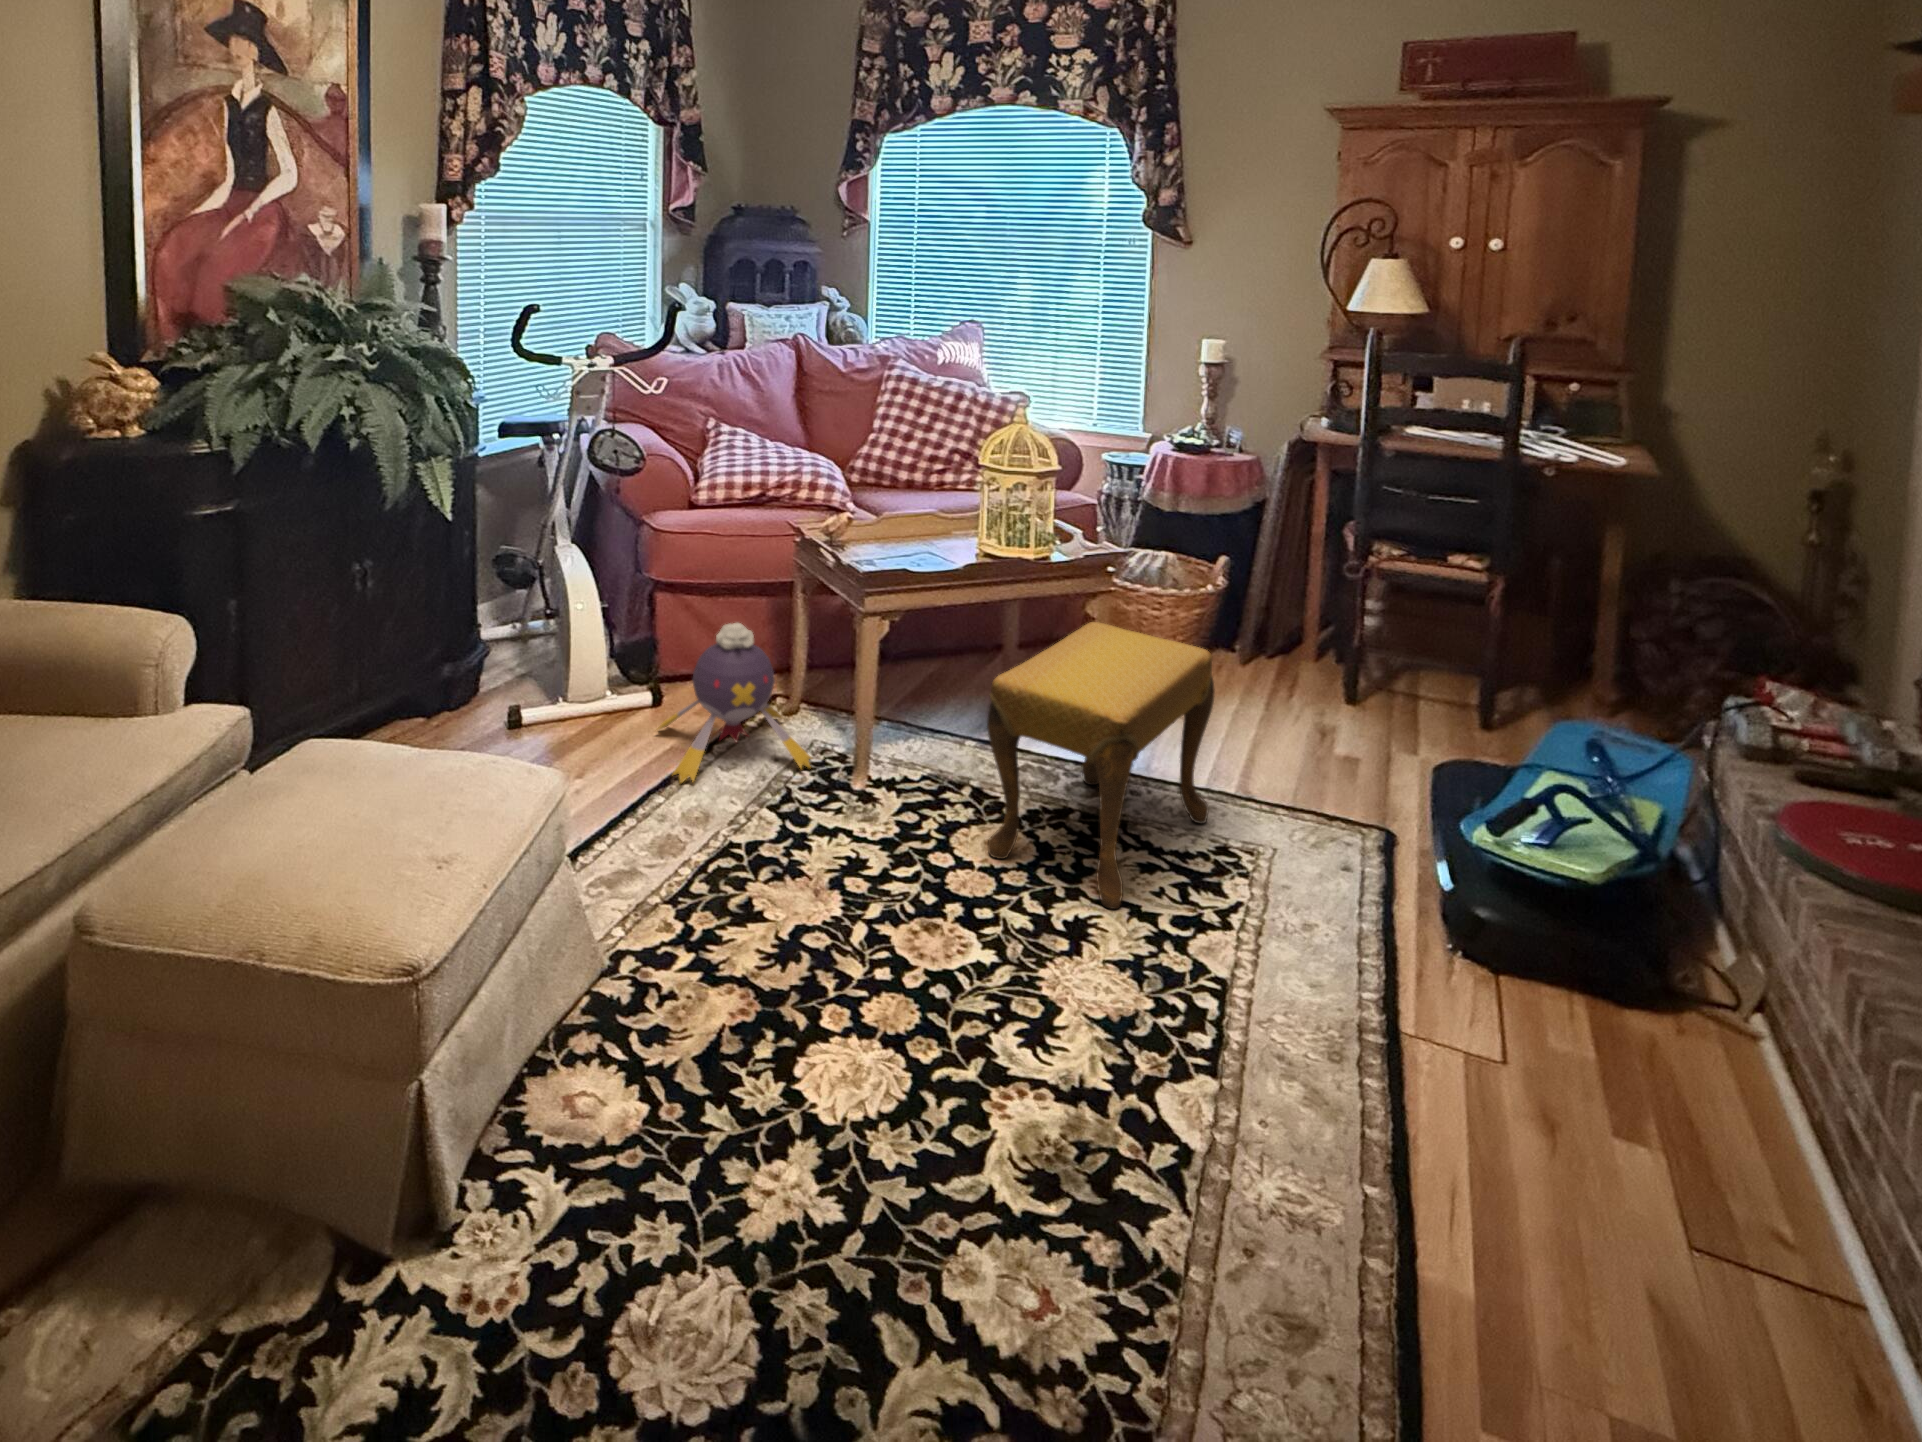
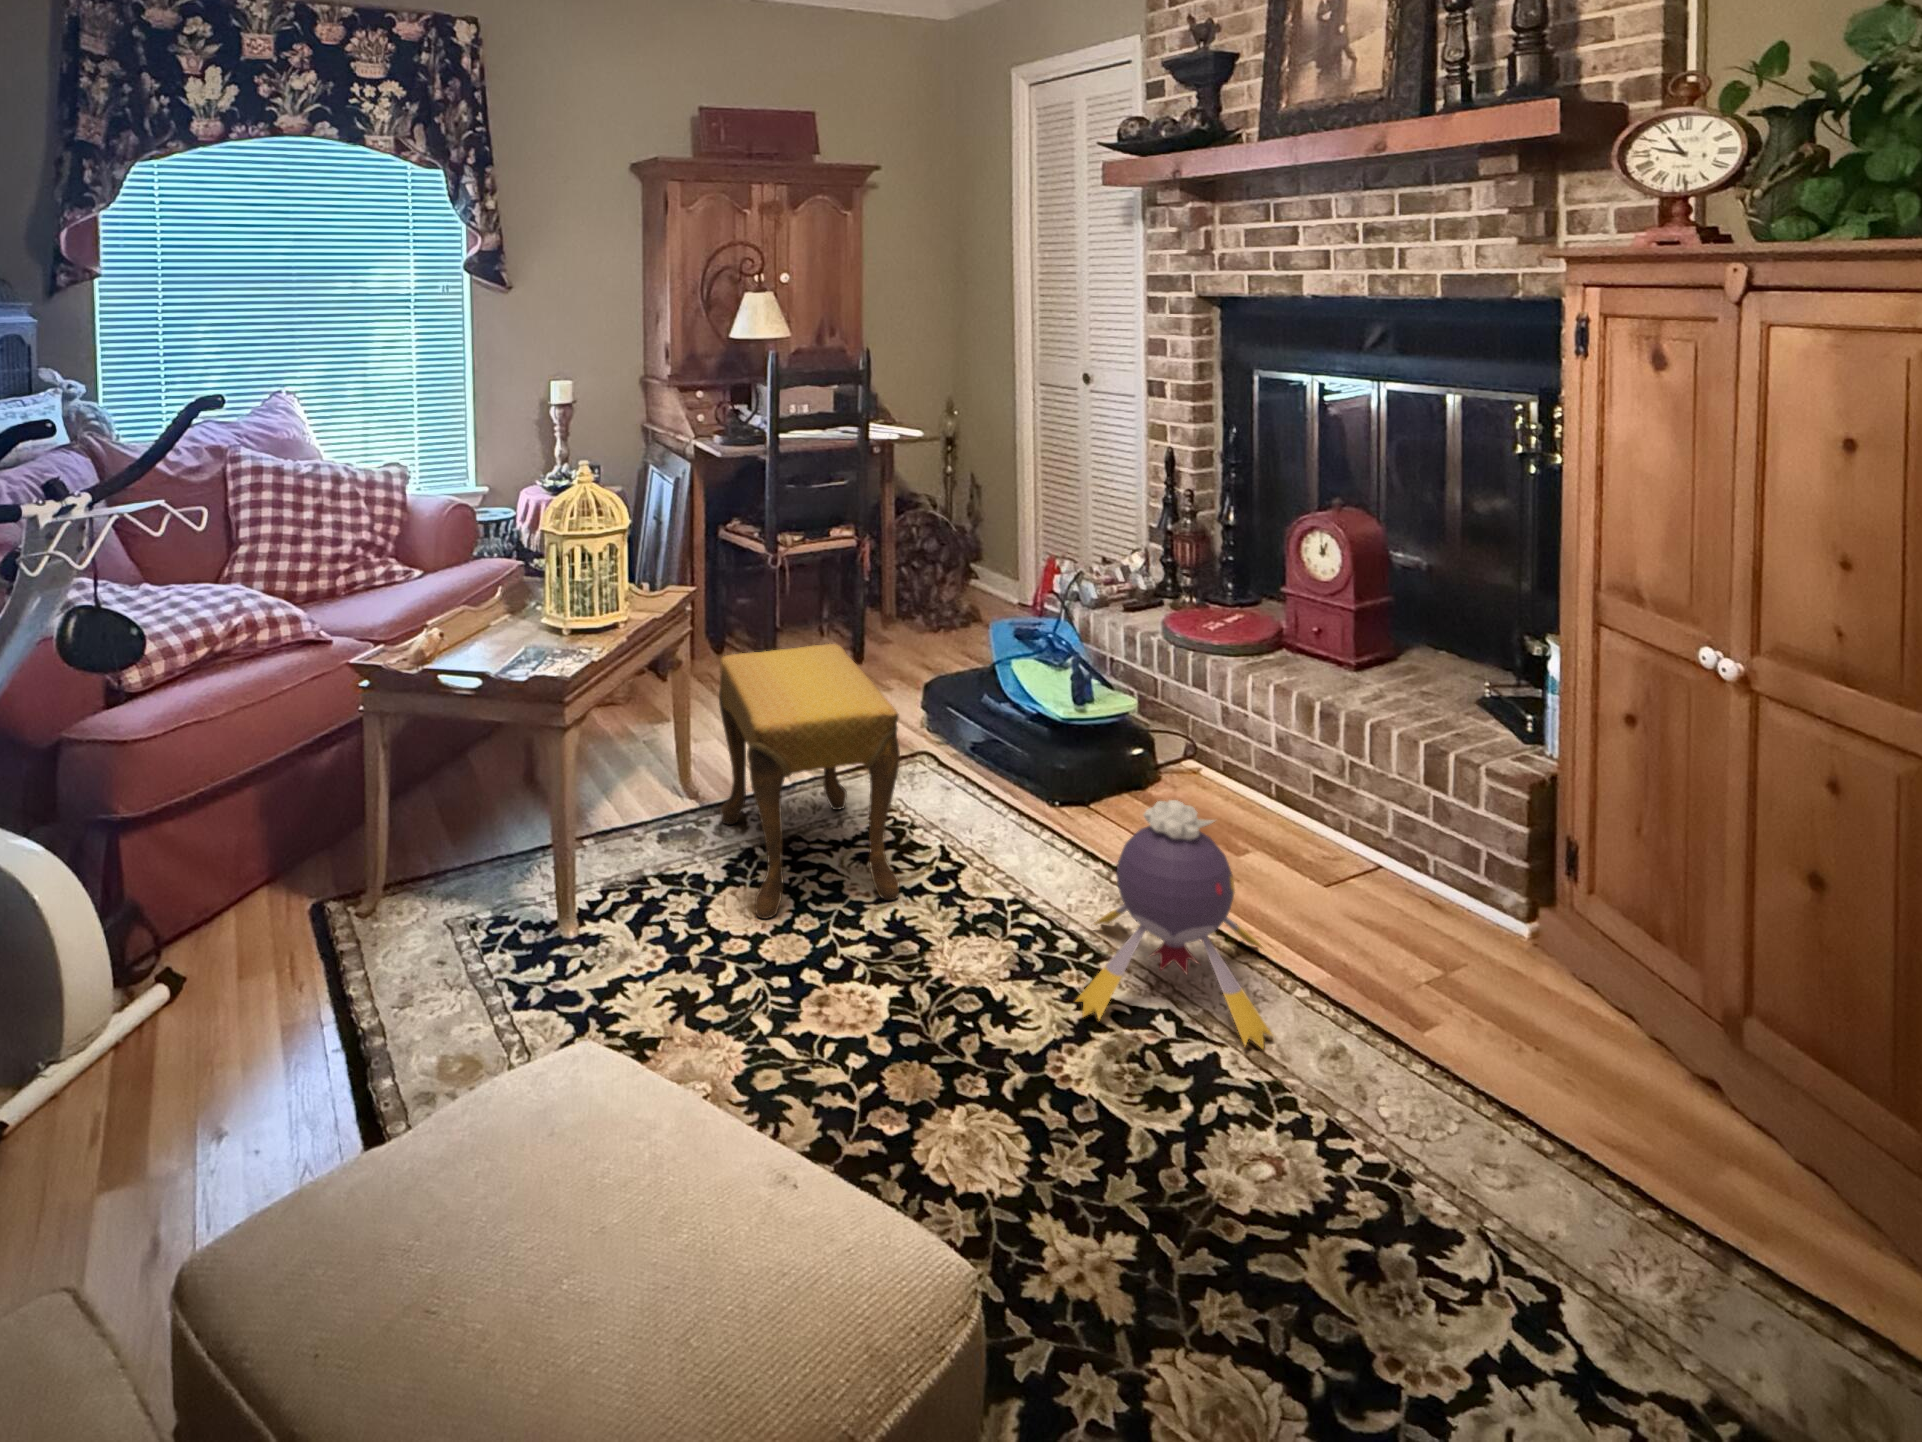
plush toy: present [658,623,811,783] -> present [1076,800,1272,1049]

